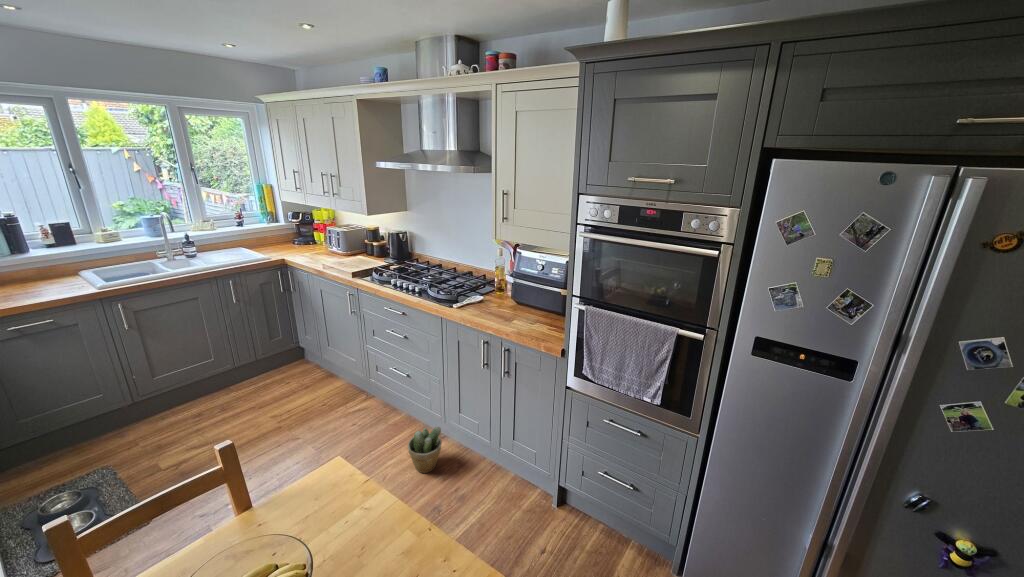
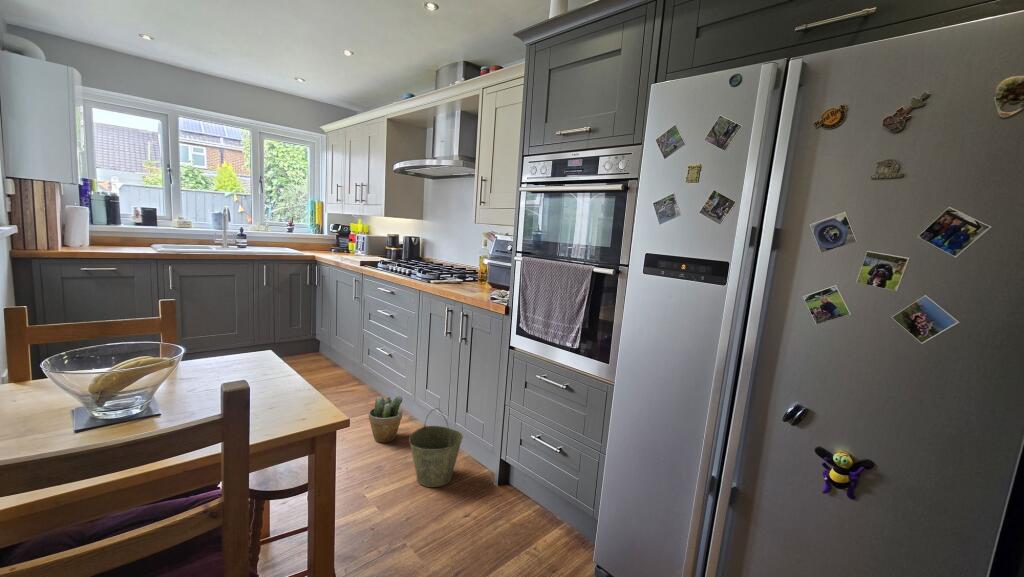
bucket: none [471,452,522,524] -> present [409,408,463,487]

